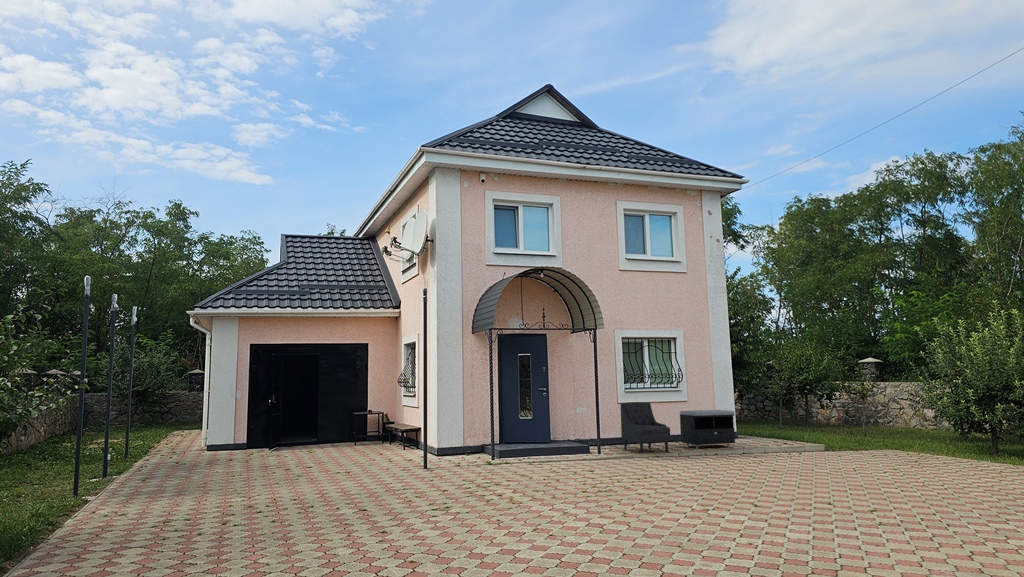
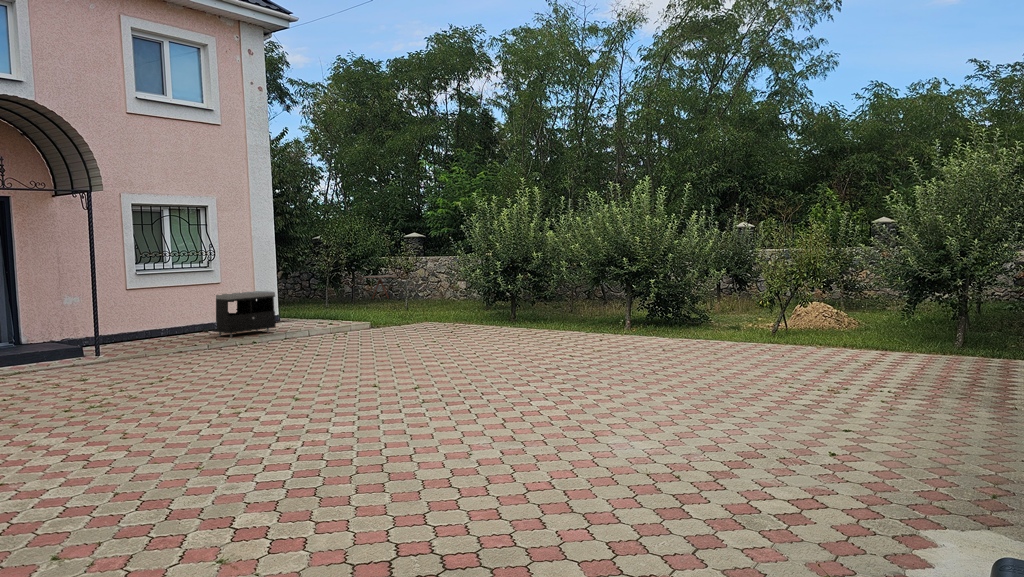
chair: present [621,402,670,453] -> none [131,286,198,349]

